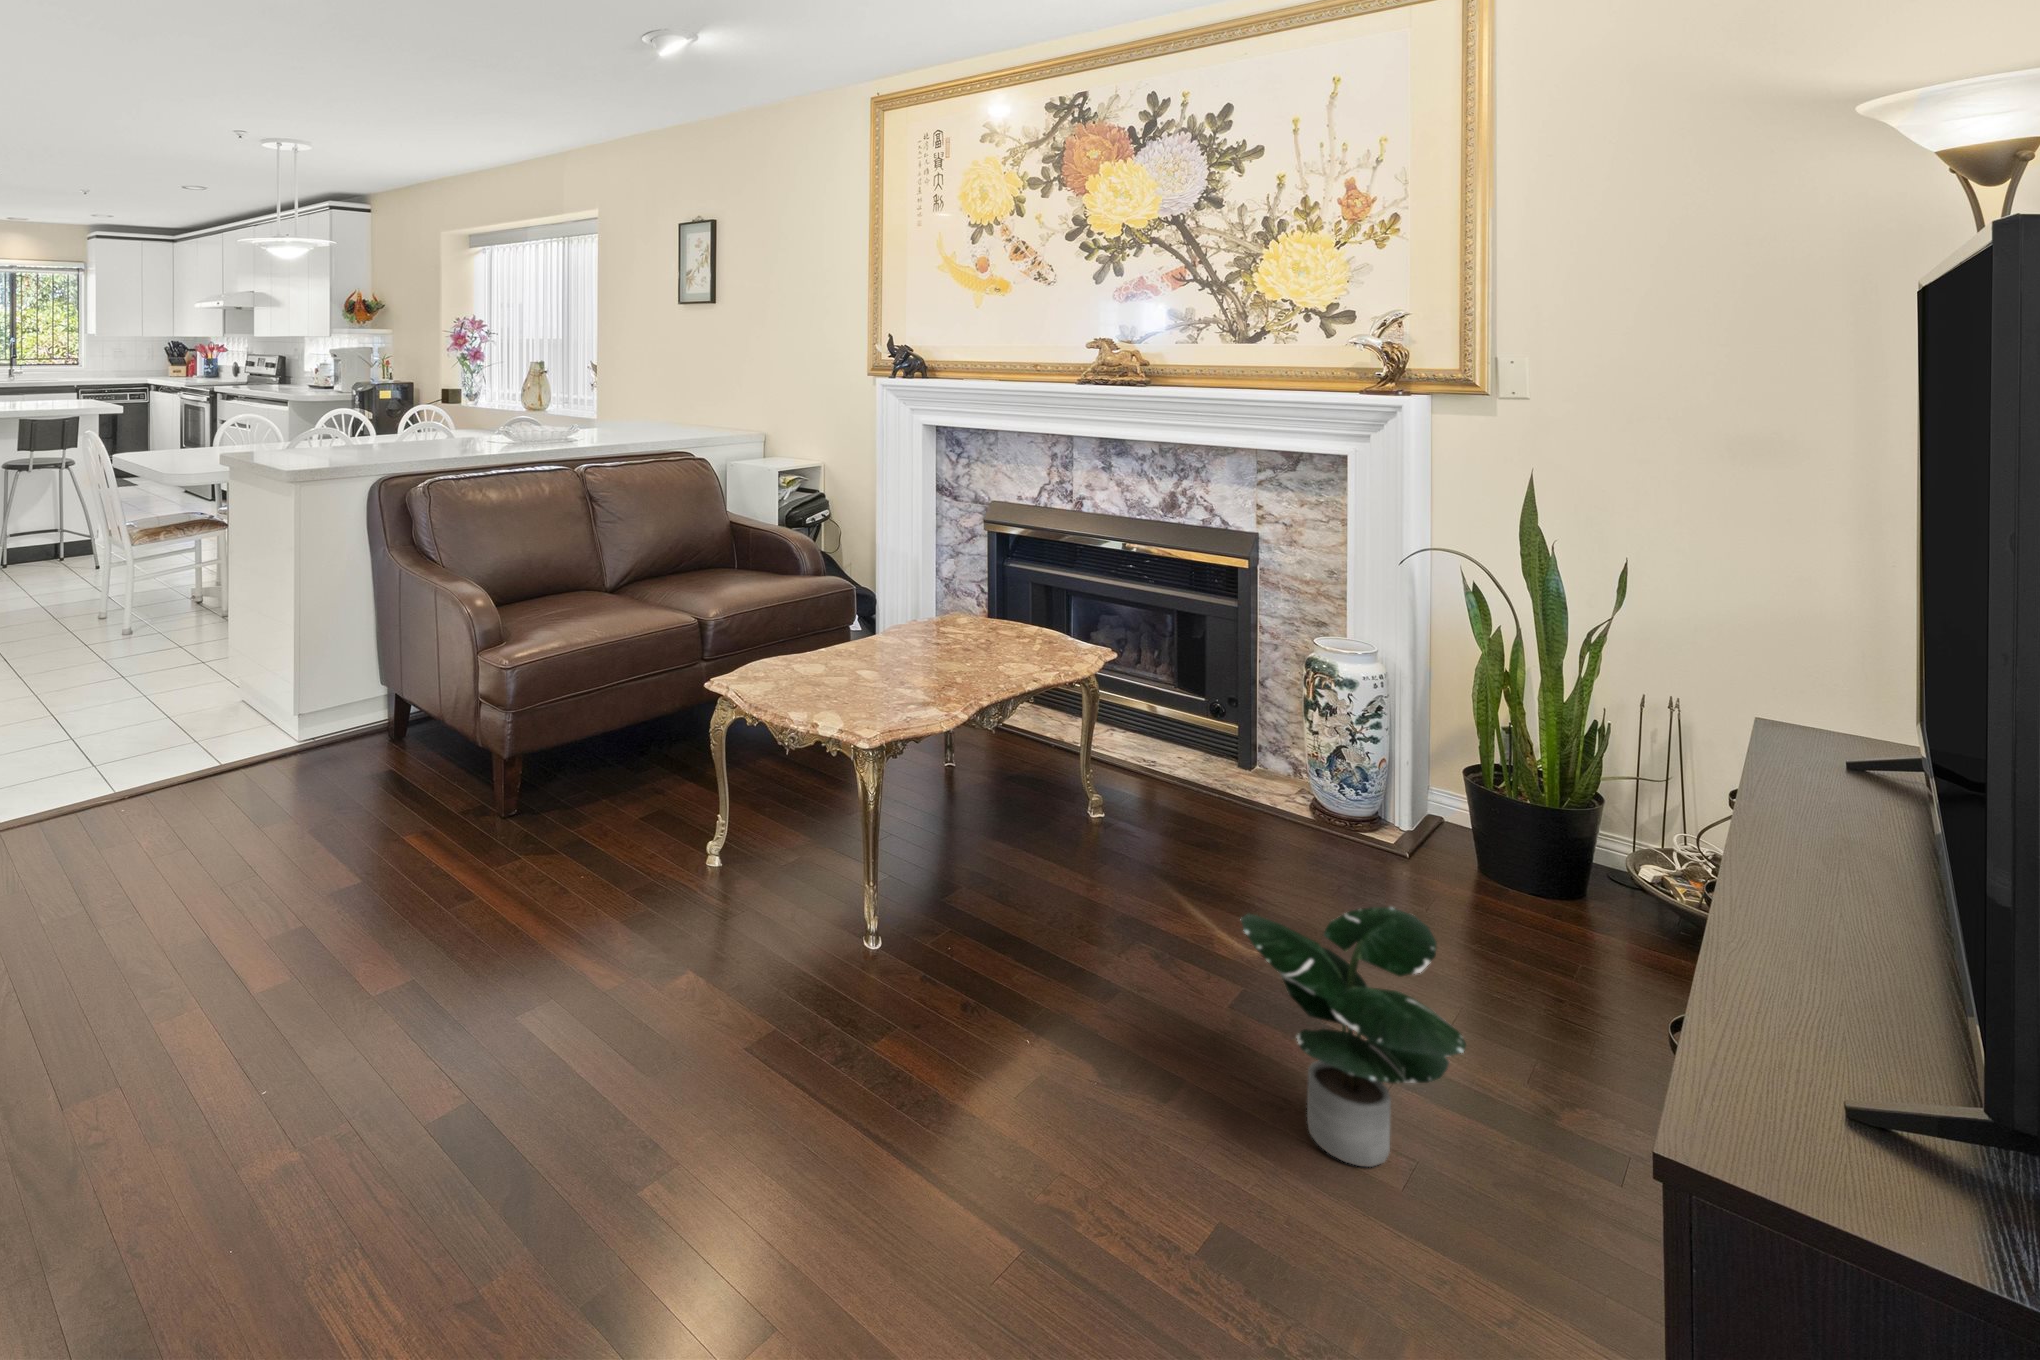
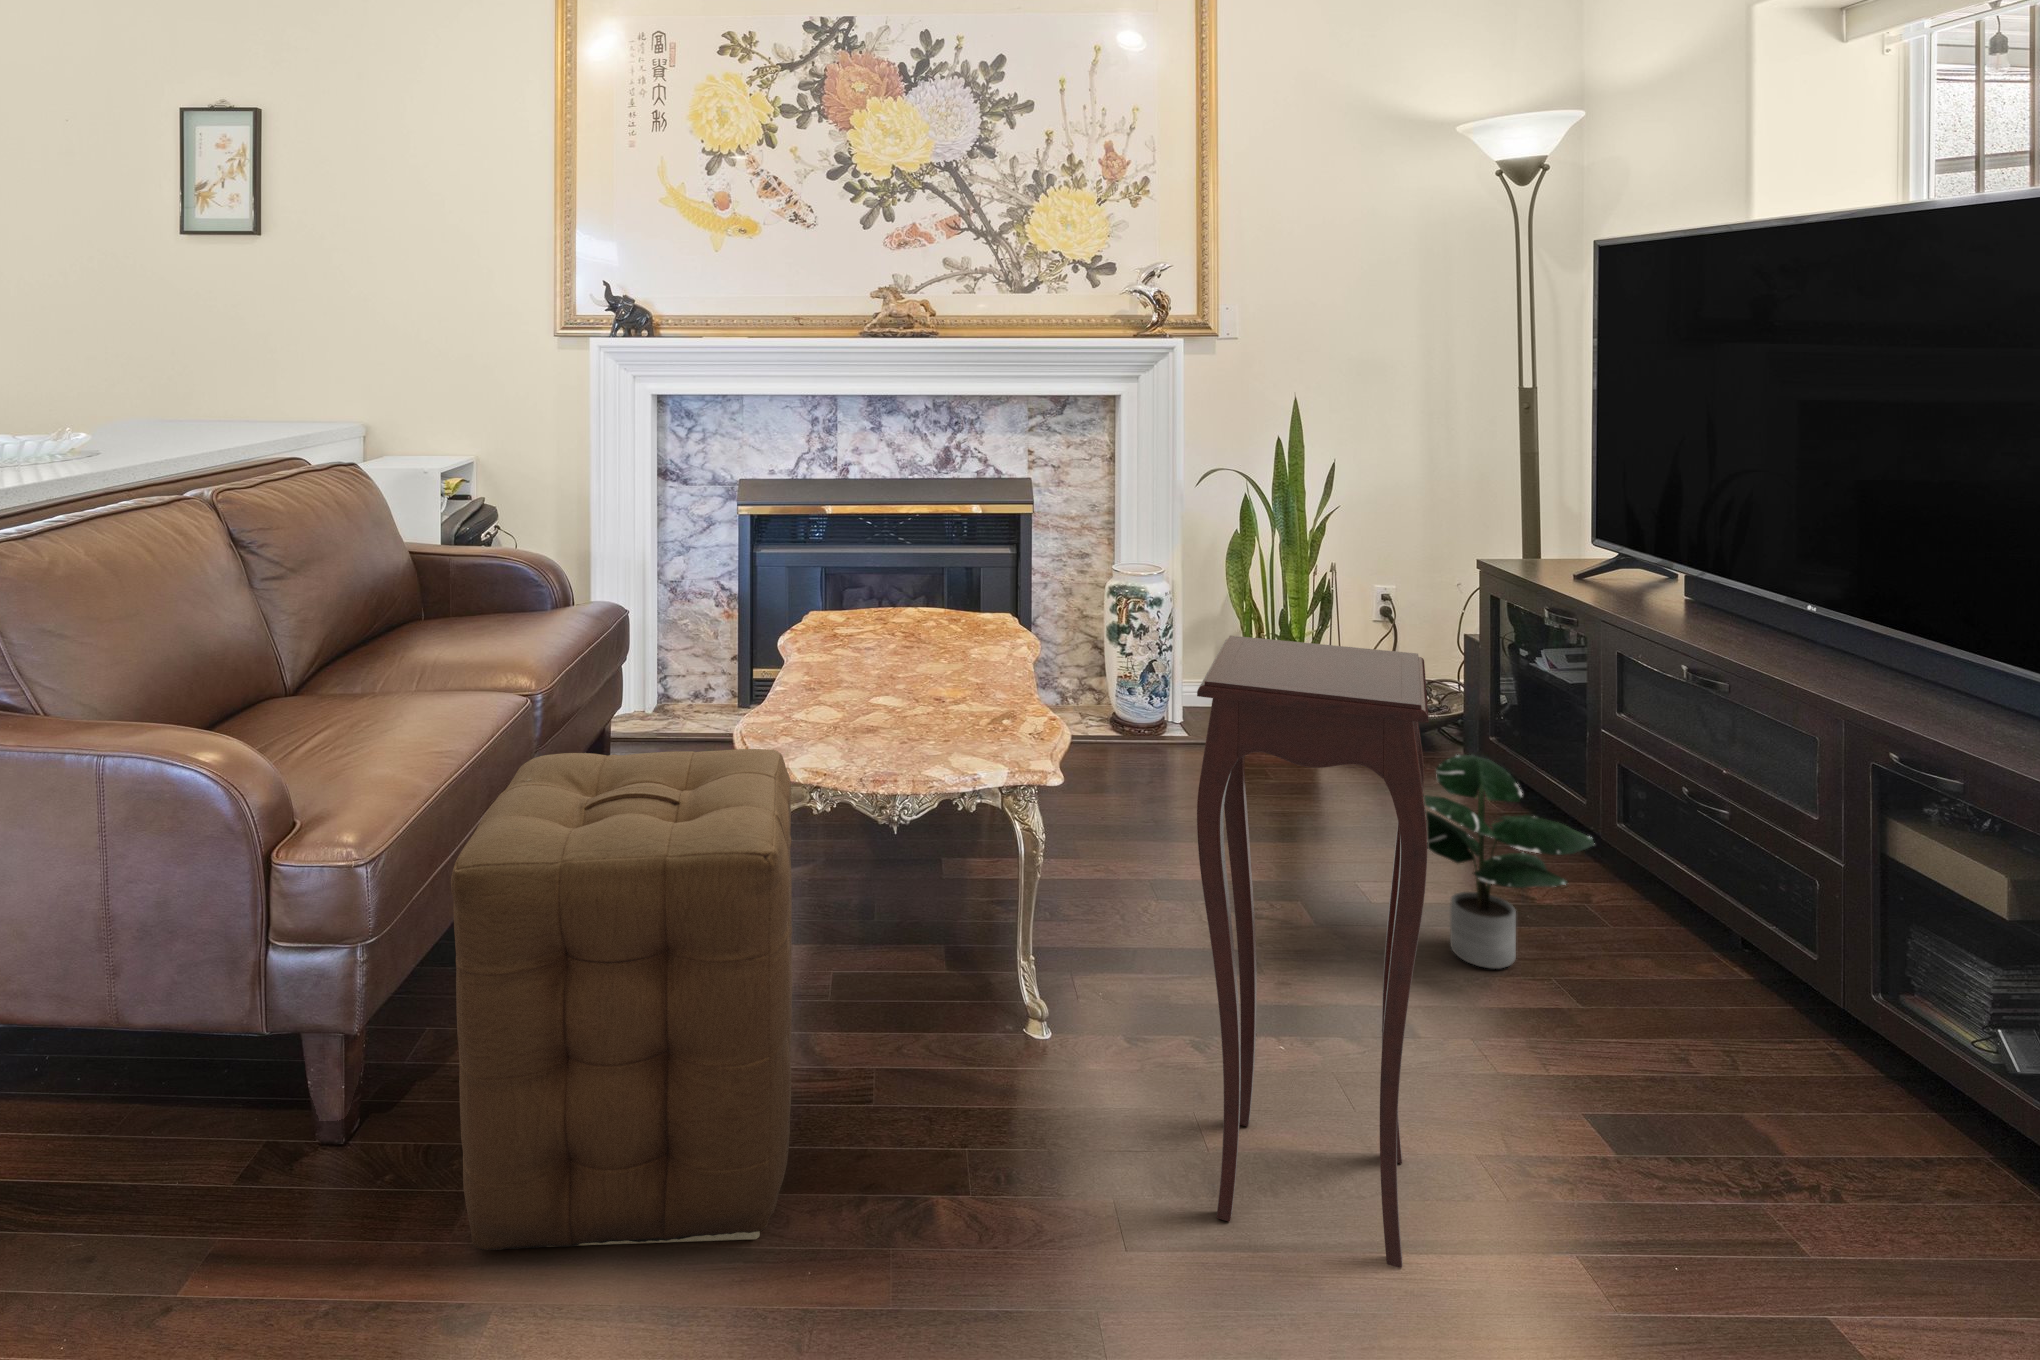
ottoman: none [397,643,652,972] -> present [451,749,792,1250]
side table: none [723,657,972,1235] -> present [1197,636,1429,1268]

